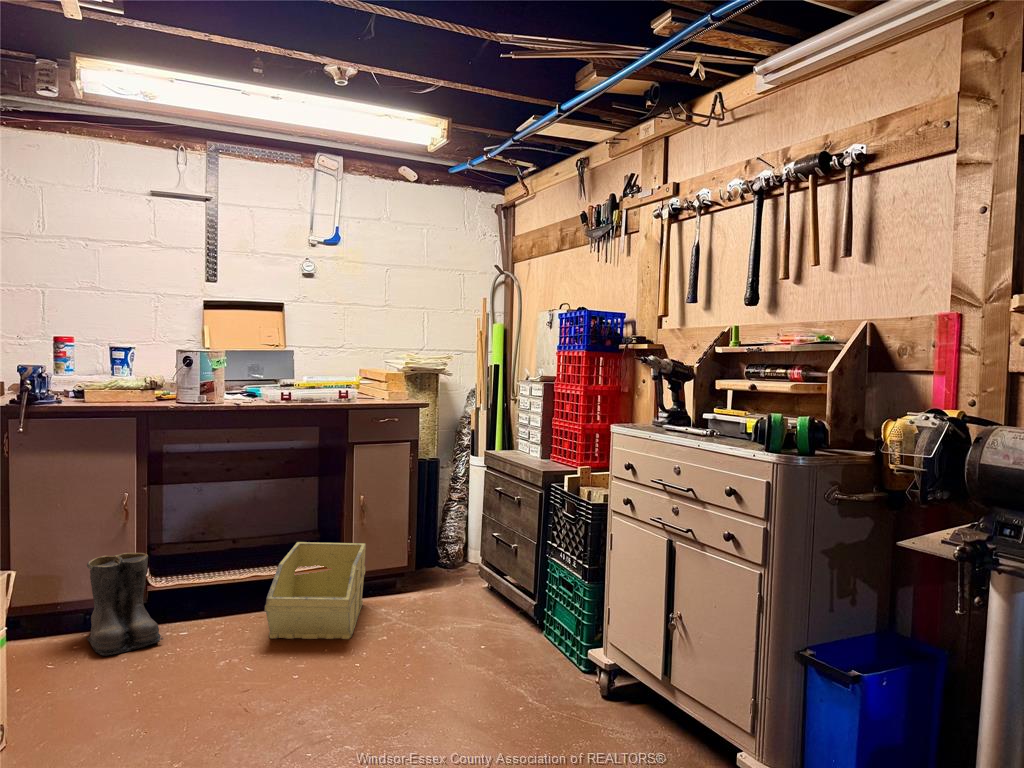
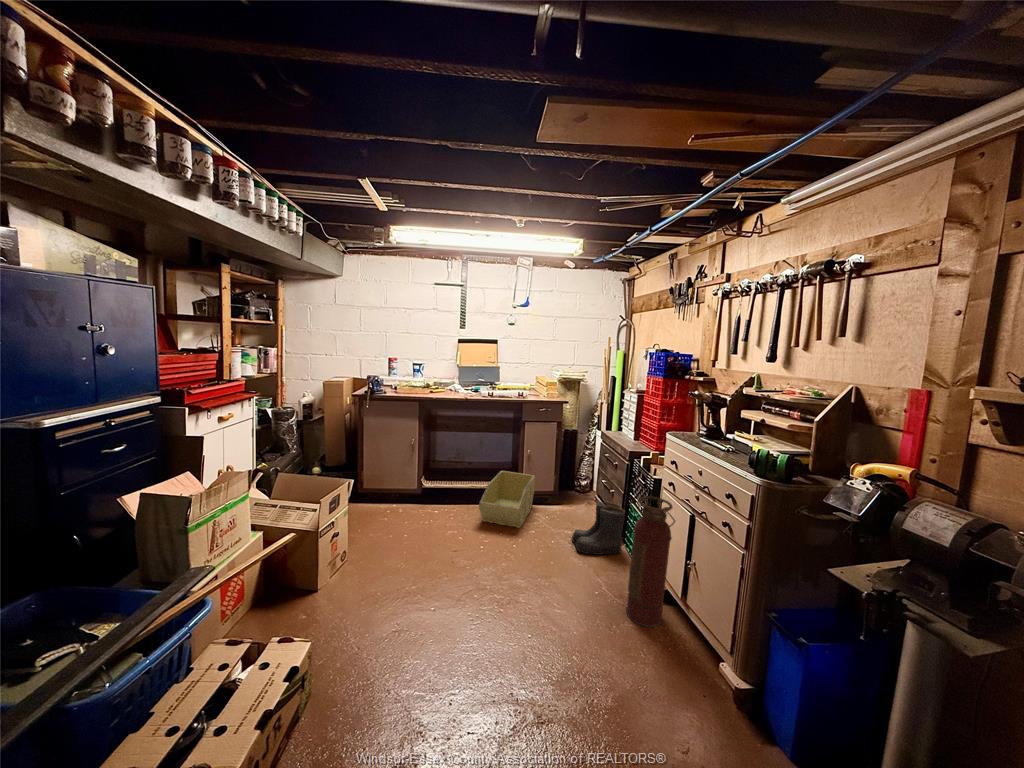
fire extinguisher: none [572,523,647,744] -> present [626,496,675,627]
boots: present [87,553,163,656] -> present [572,502,625,555]

